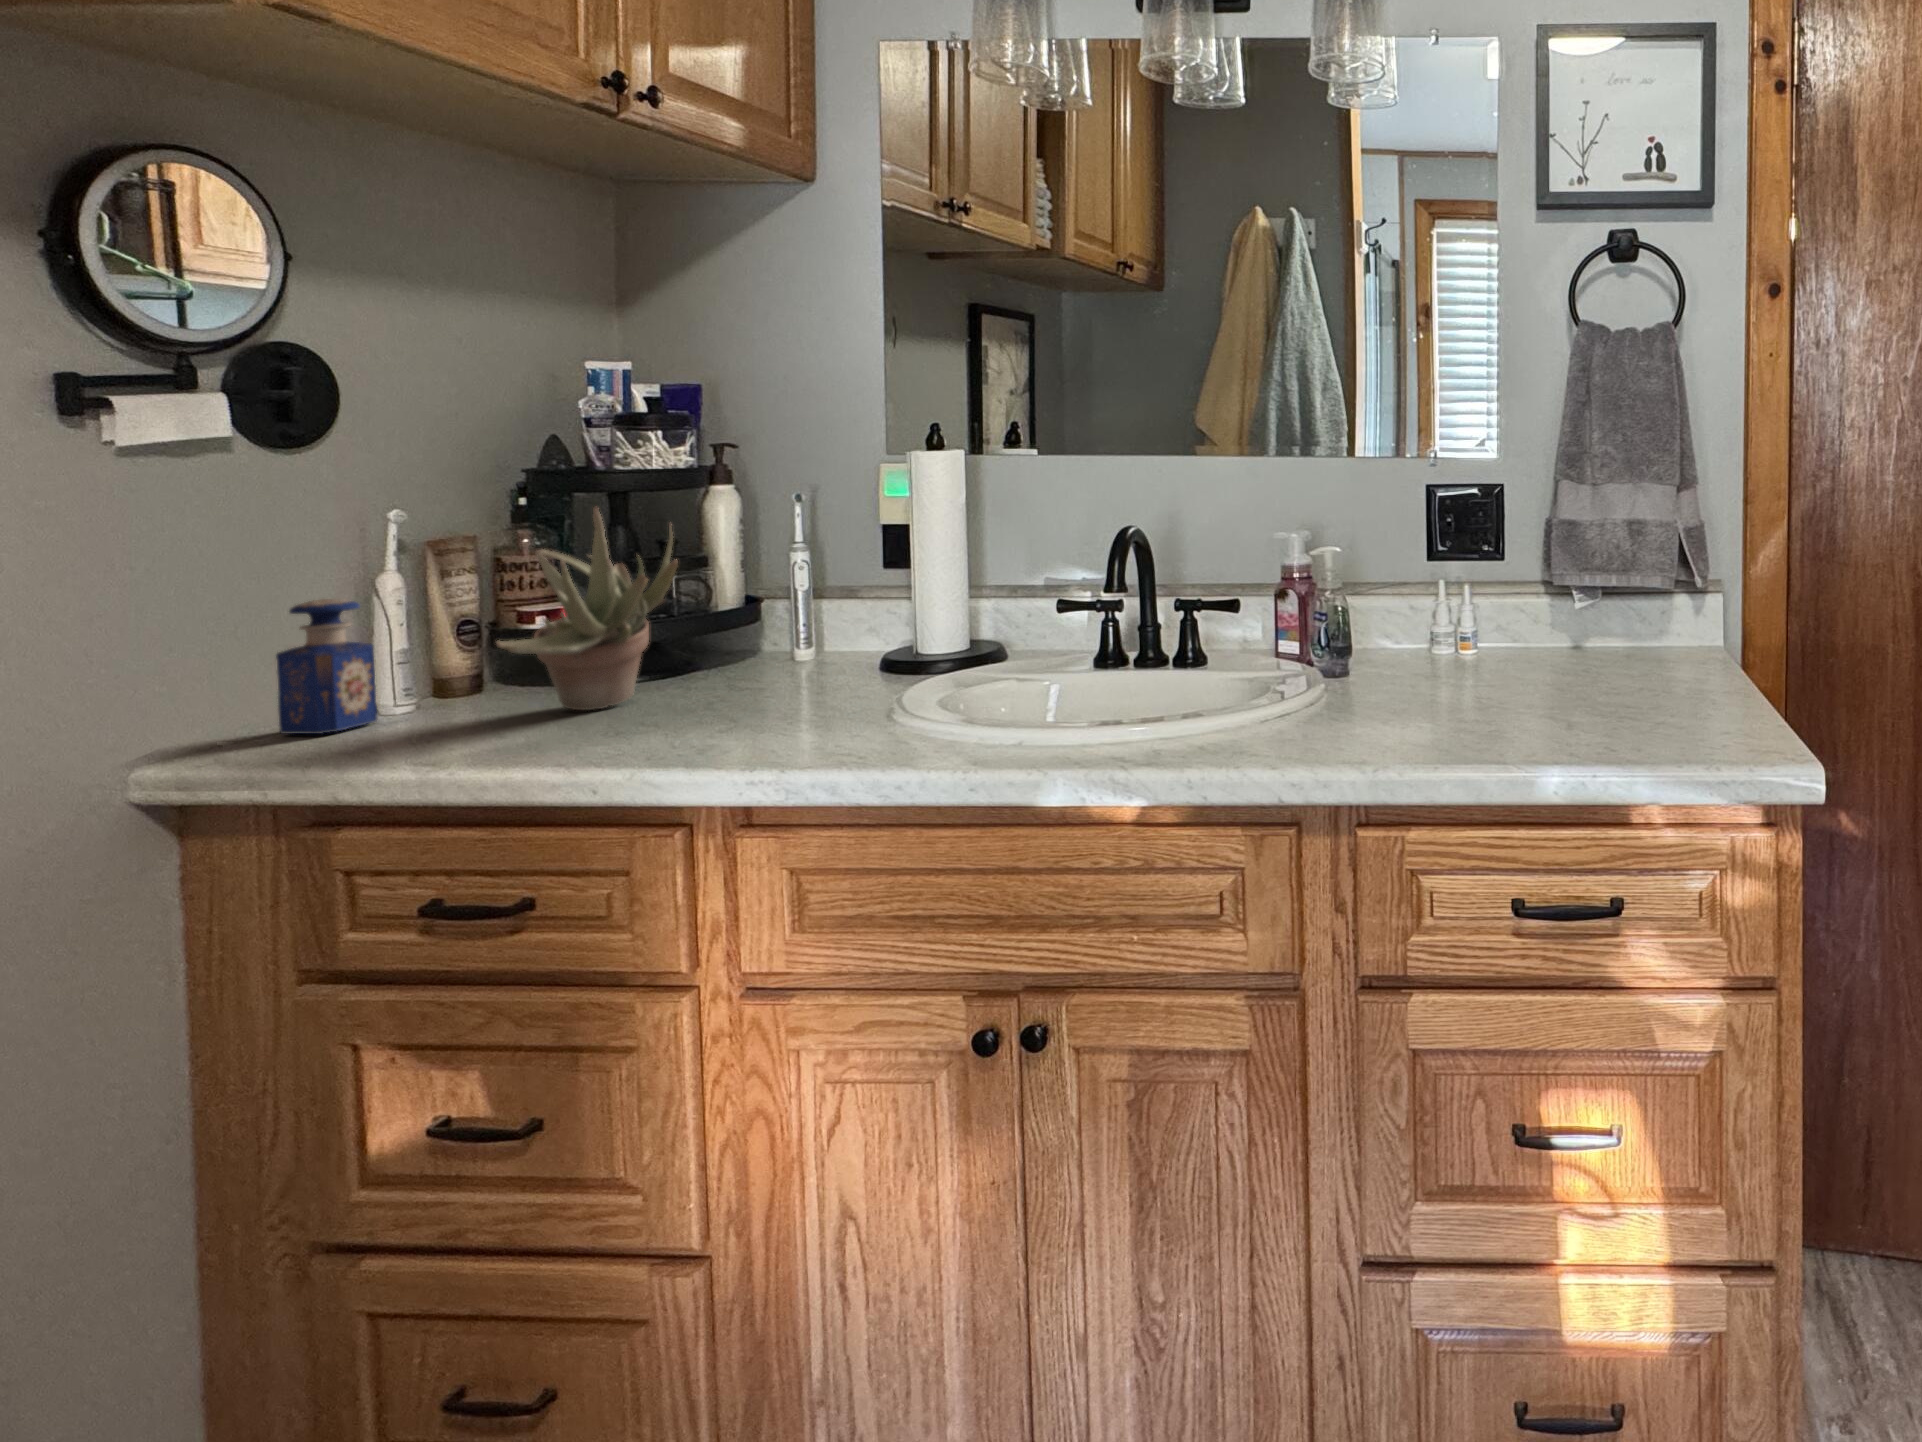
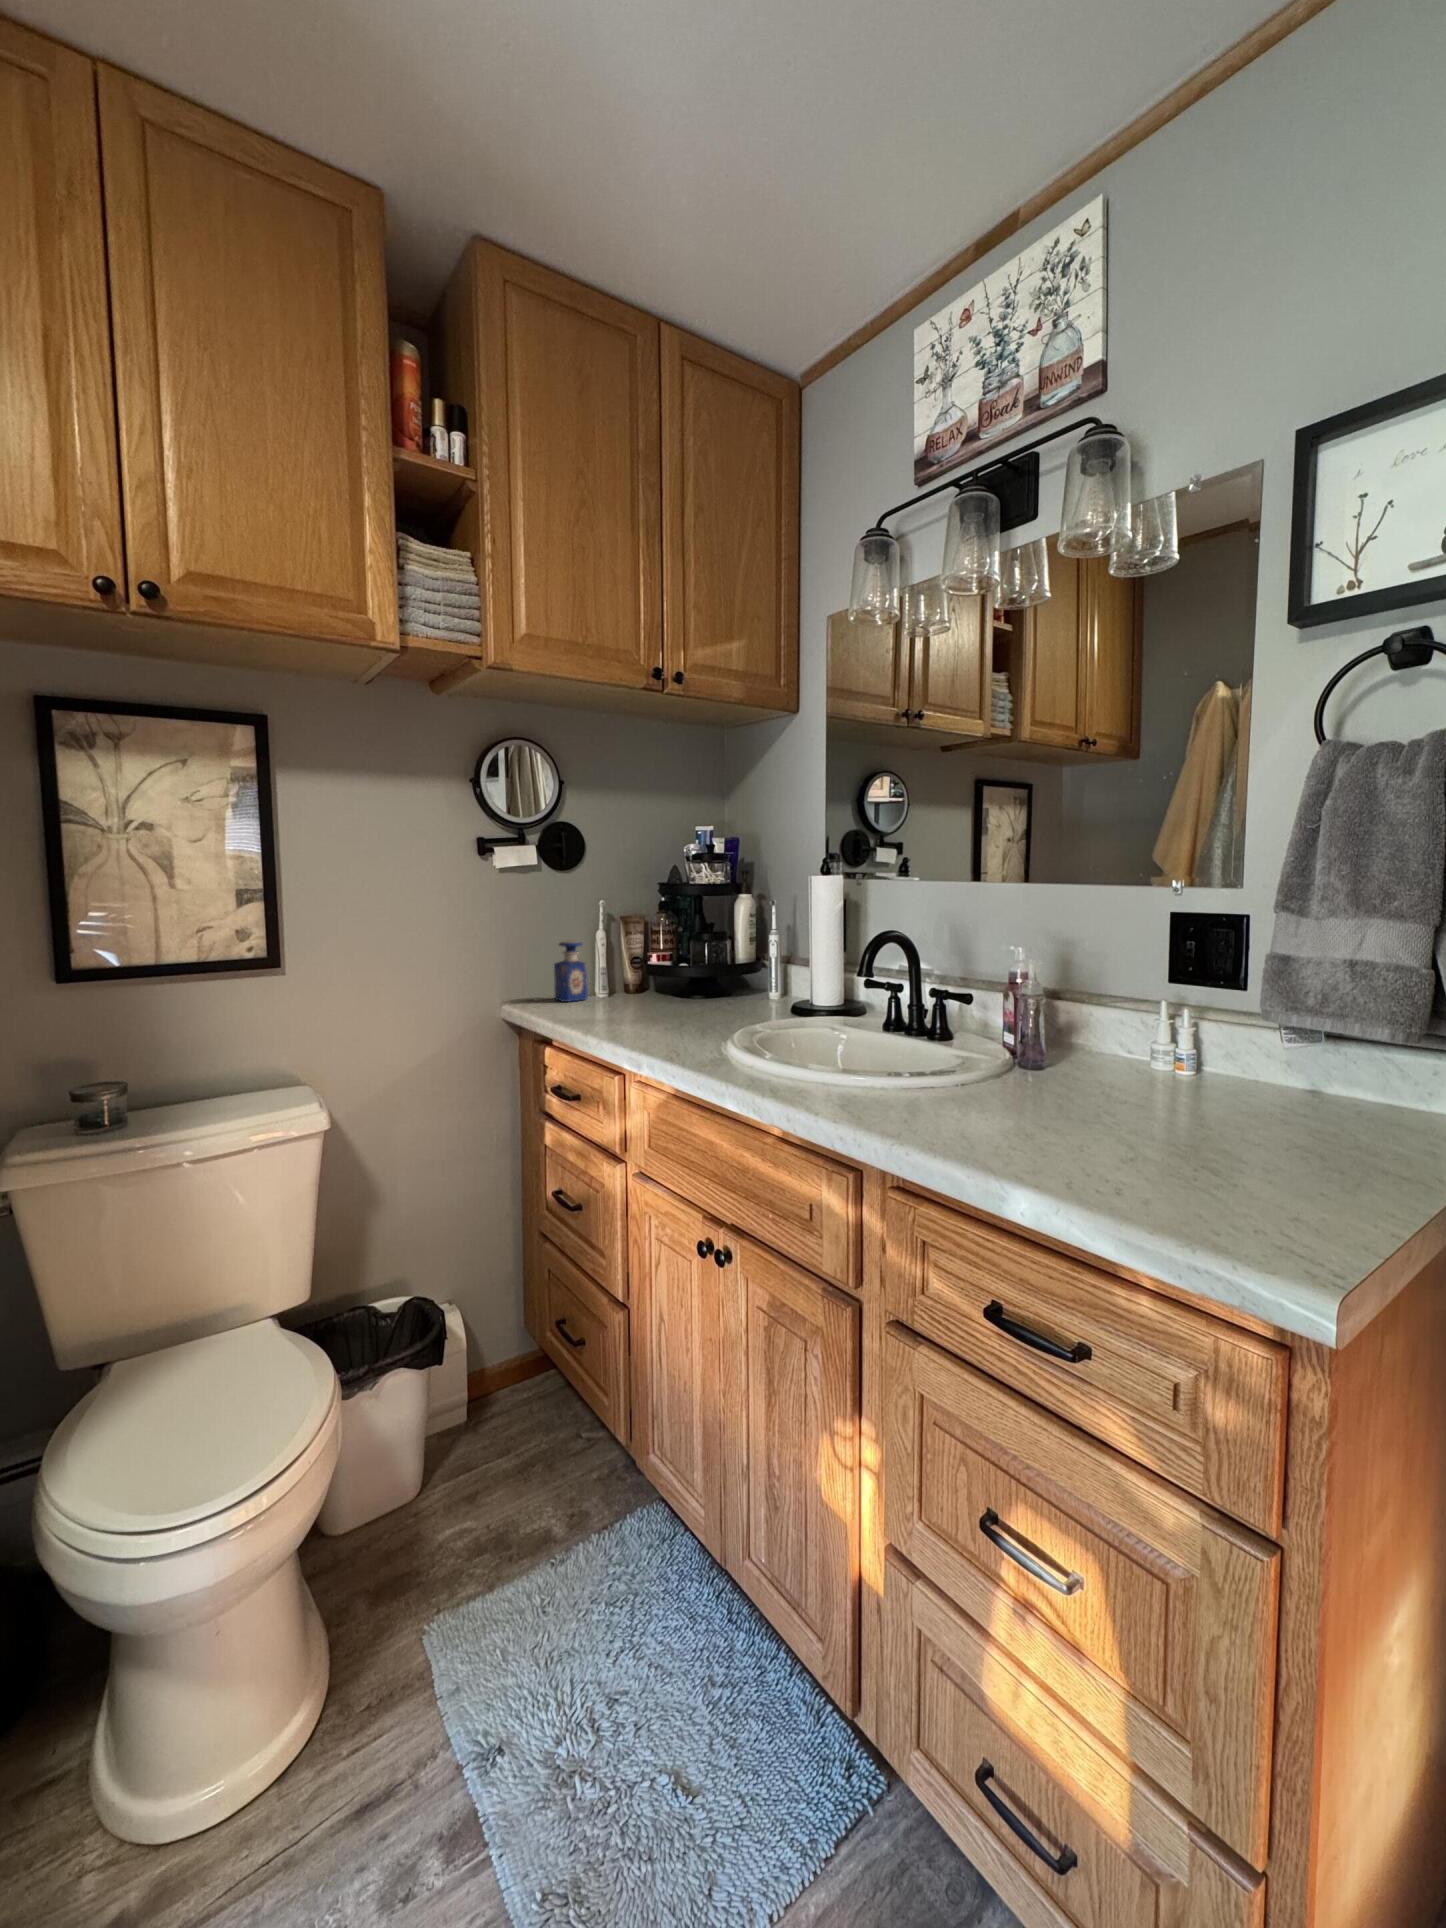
succulent plant: present [496,507,678,710] -> none [588,902,685,1008]

